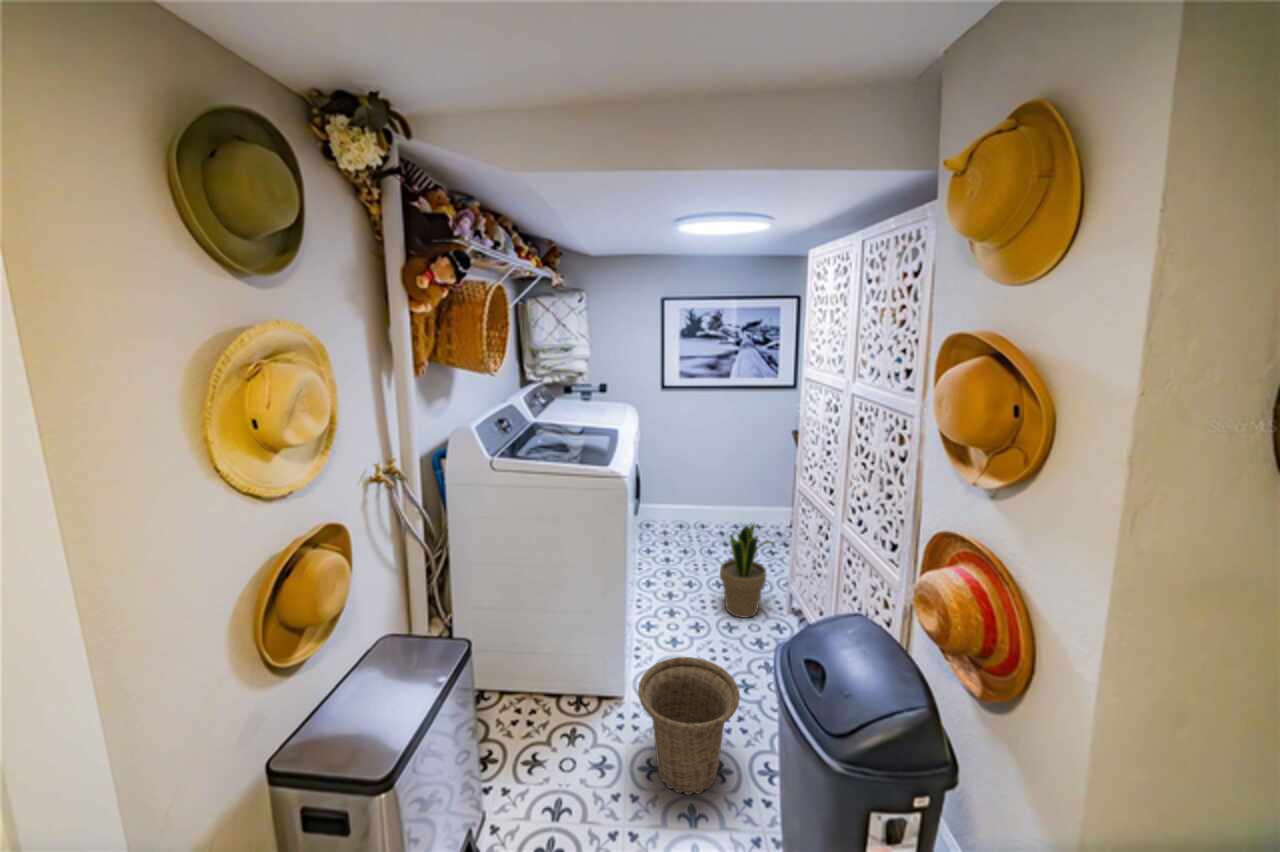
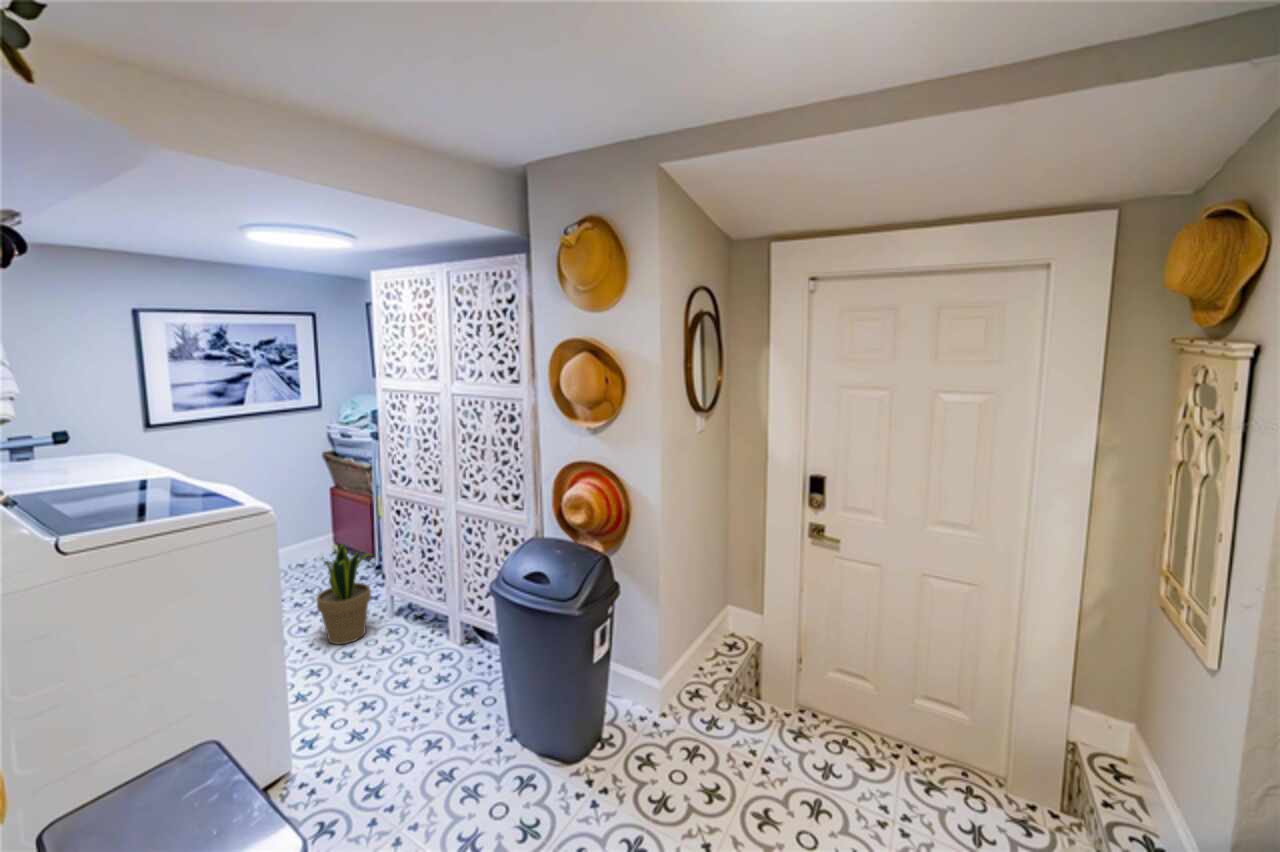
basket: present [638,657,740,795] -> none [340,653,447,785]

